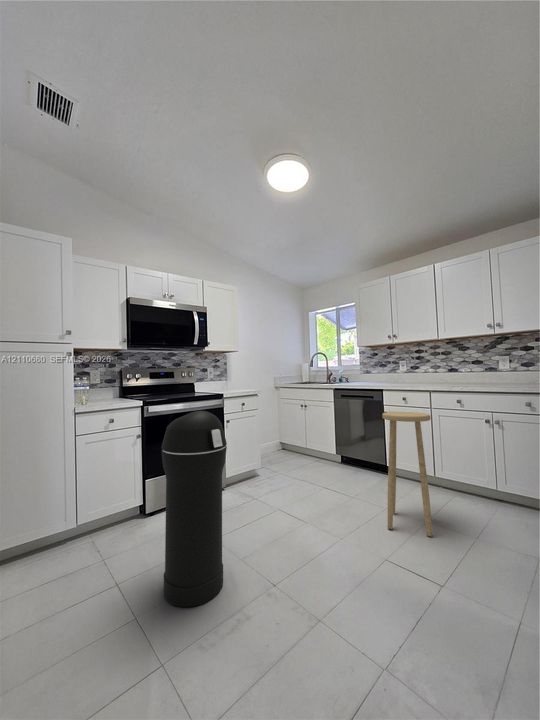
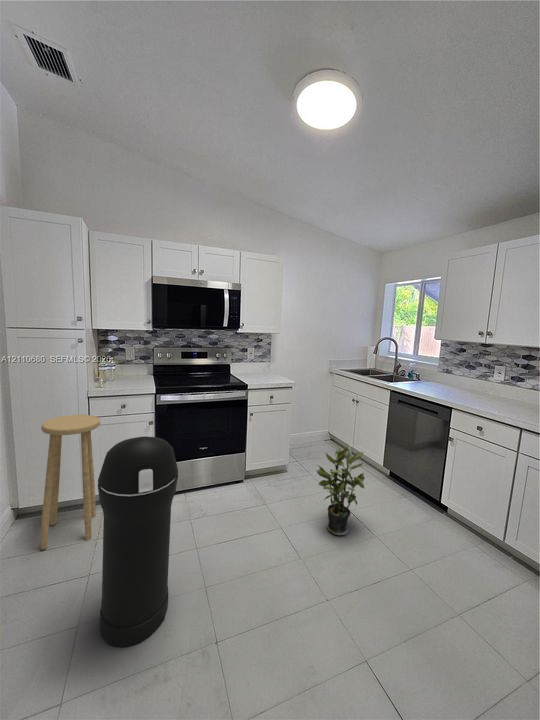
stool: present [382,412,433,536] -> present [40,415,100,550]
potted plant: none [301,425,341,501] -> present [317,445,365,536]

